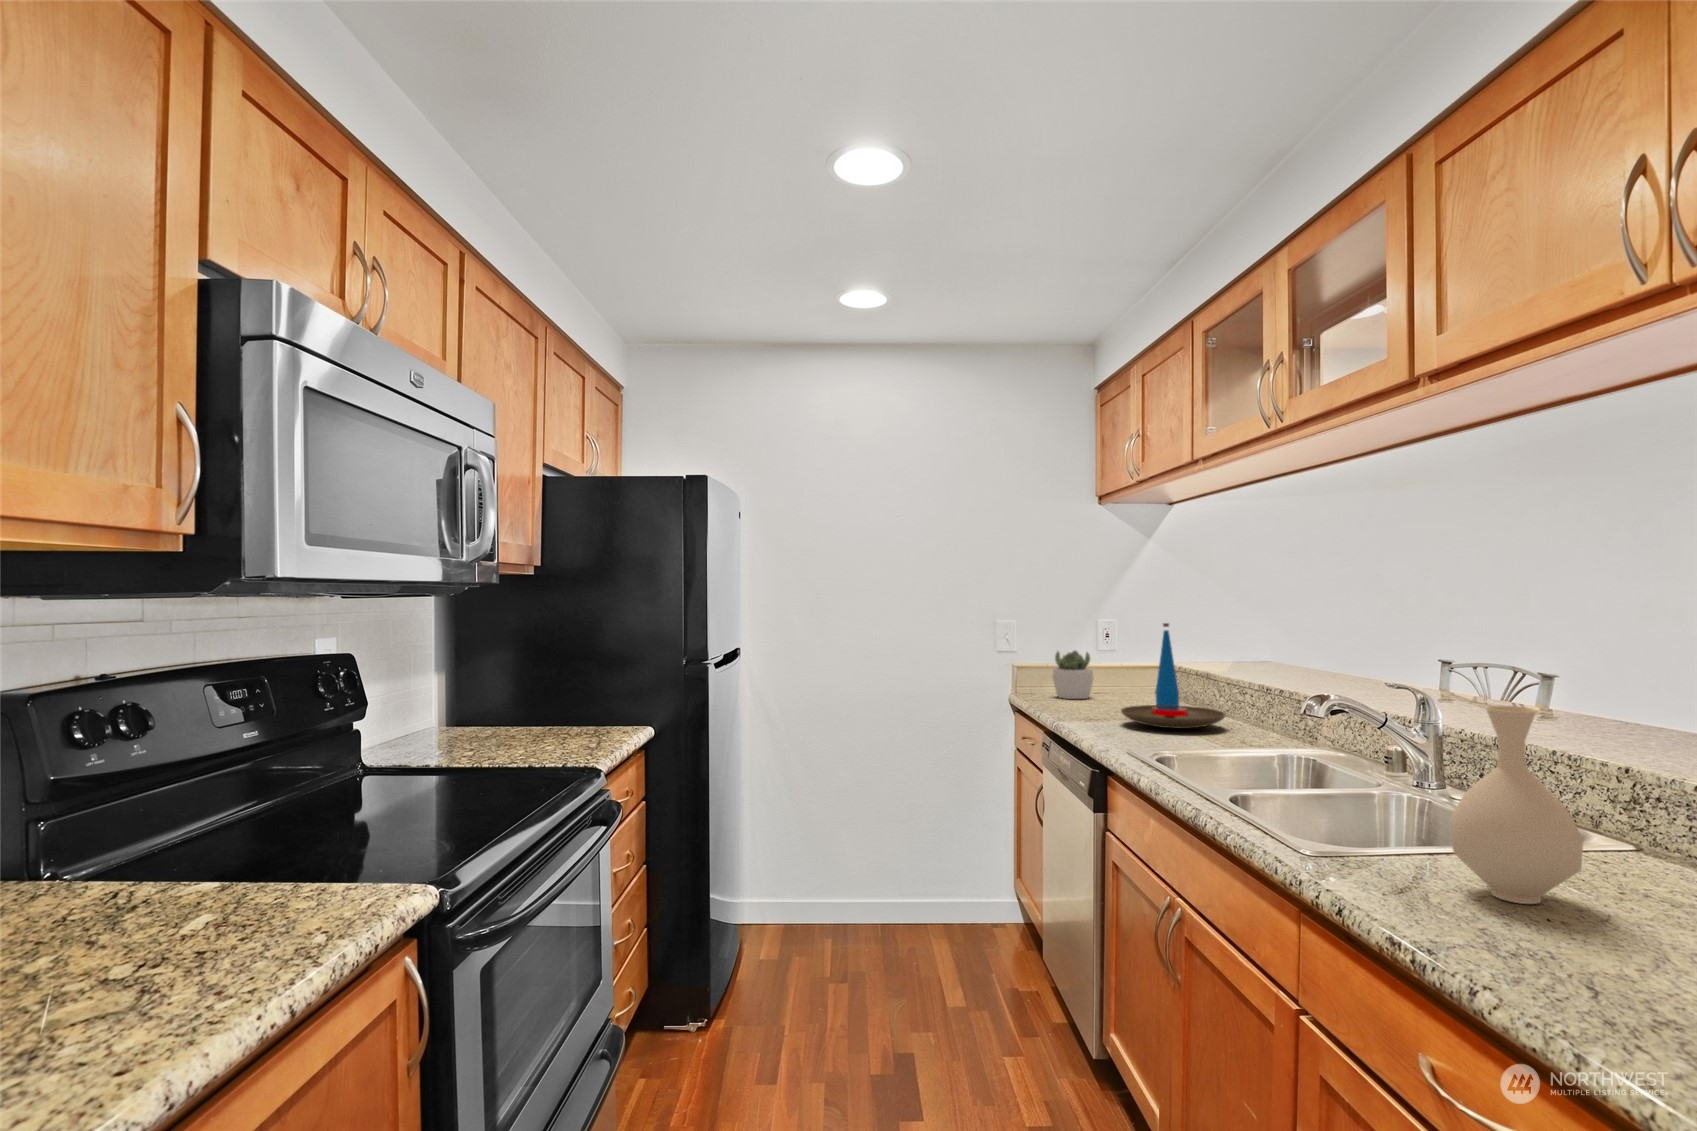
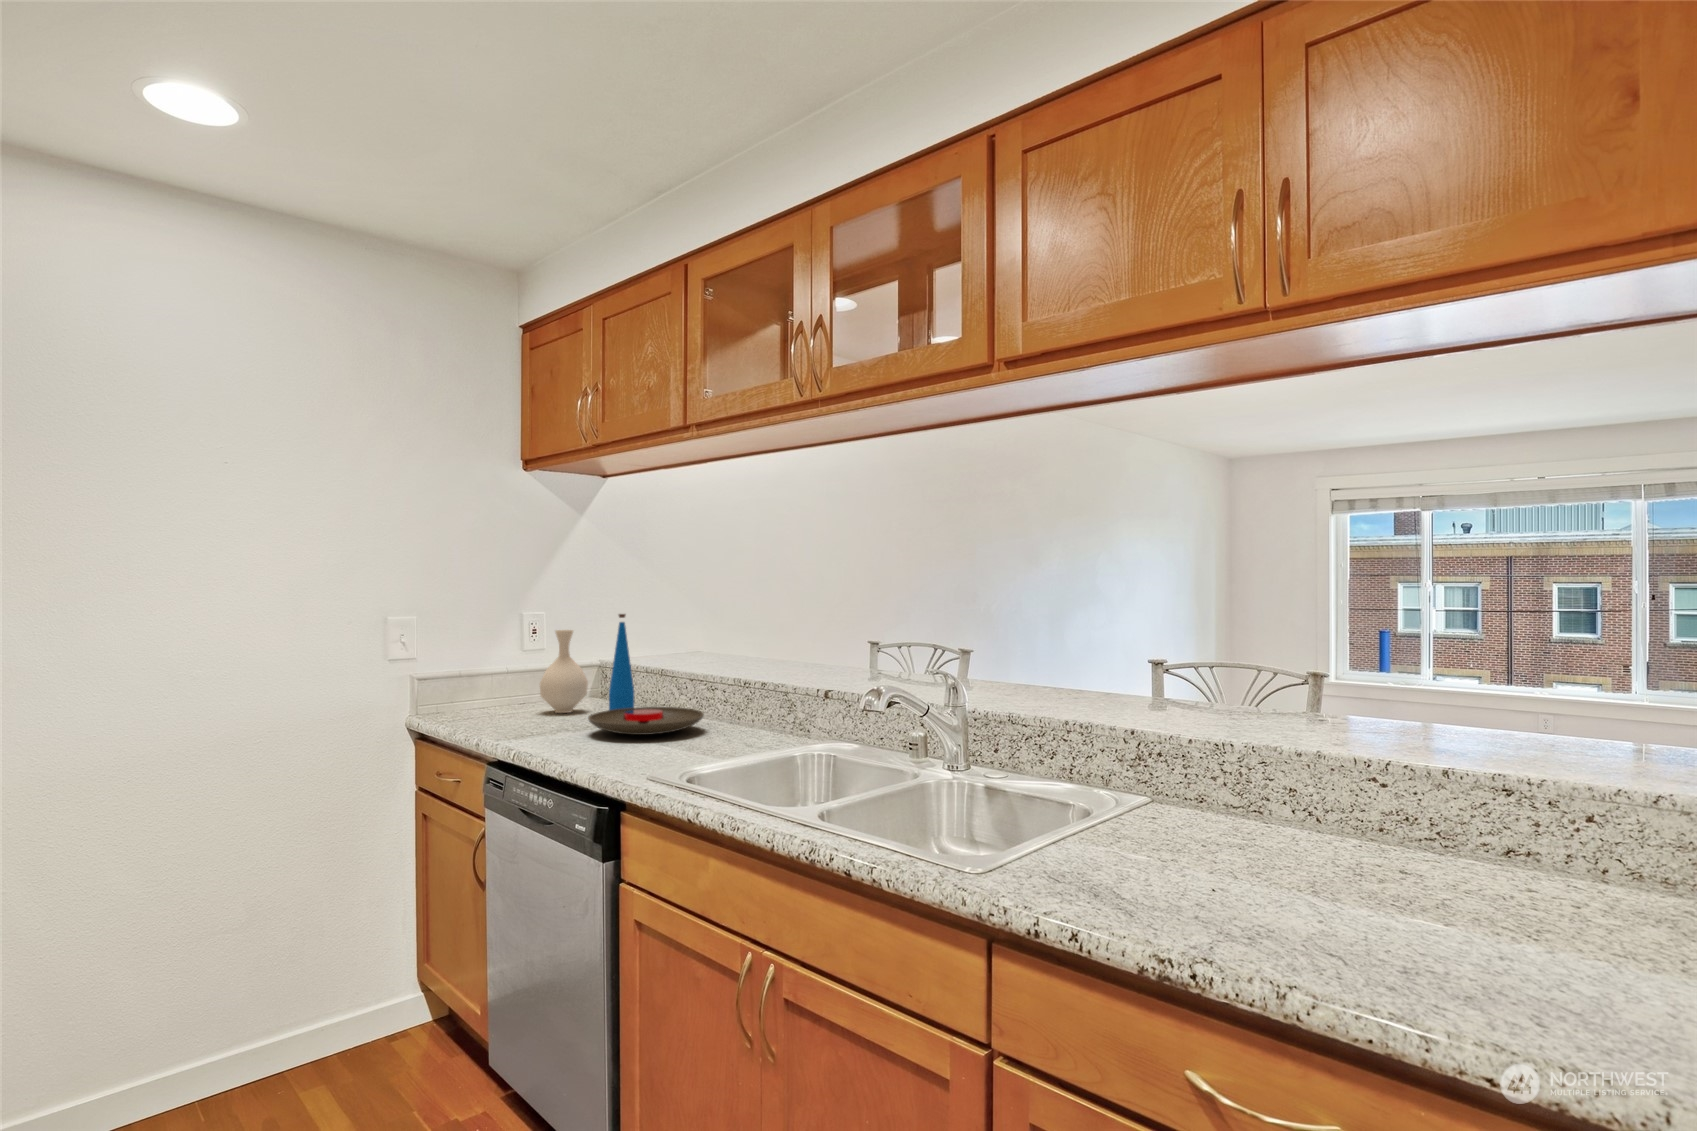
succulent plant: present [1052,651,1094,699] -> none [465,650,519,710]
vase: present [1449,705,1584,904] -> present [540,630,588,713]

